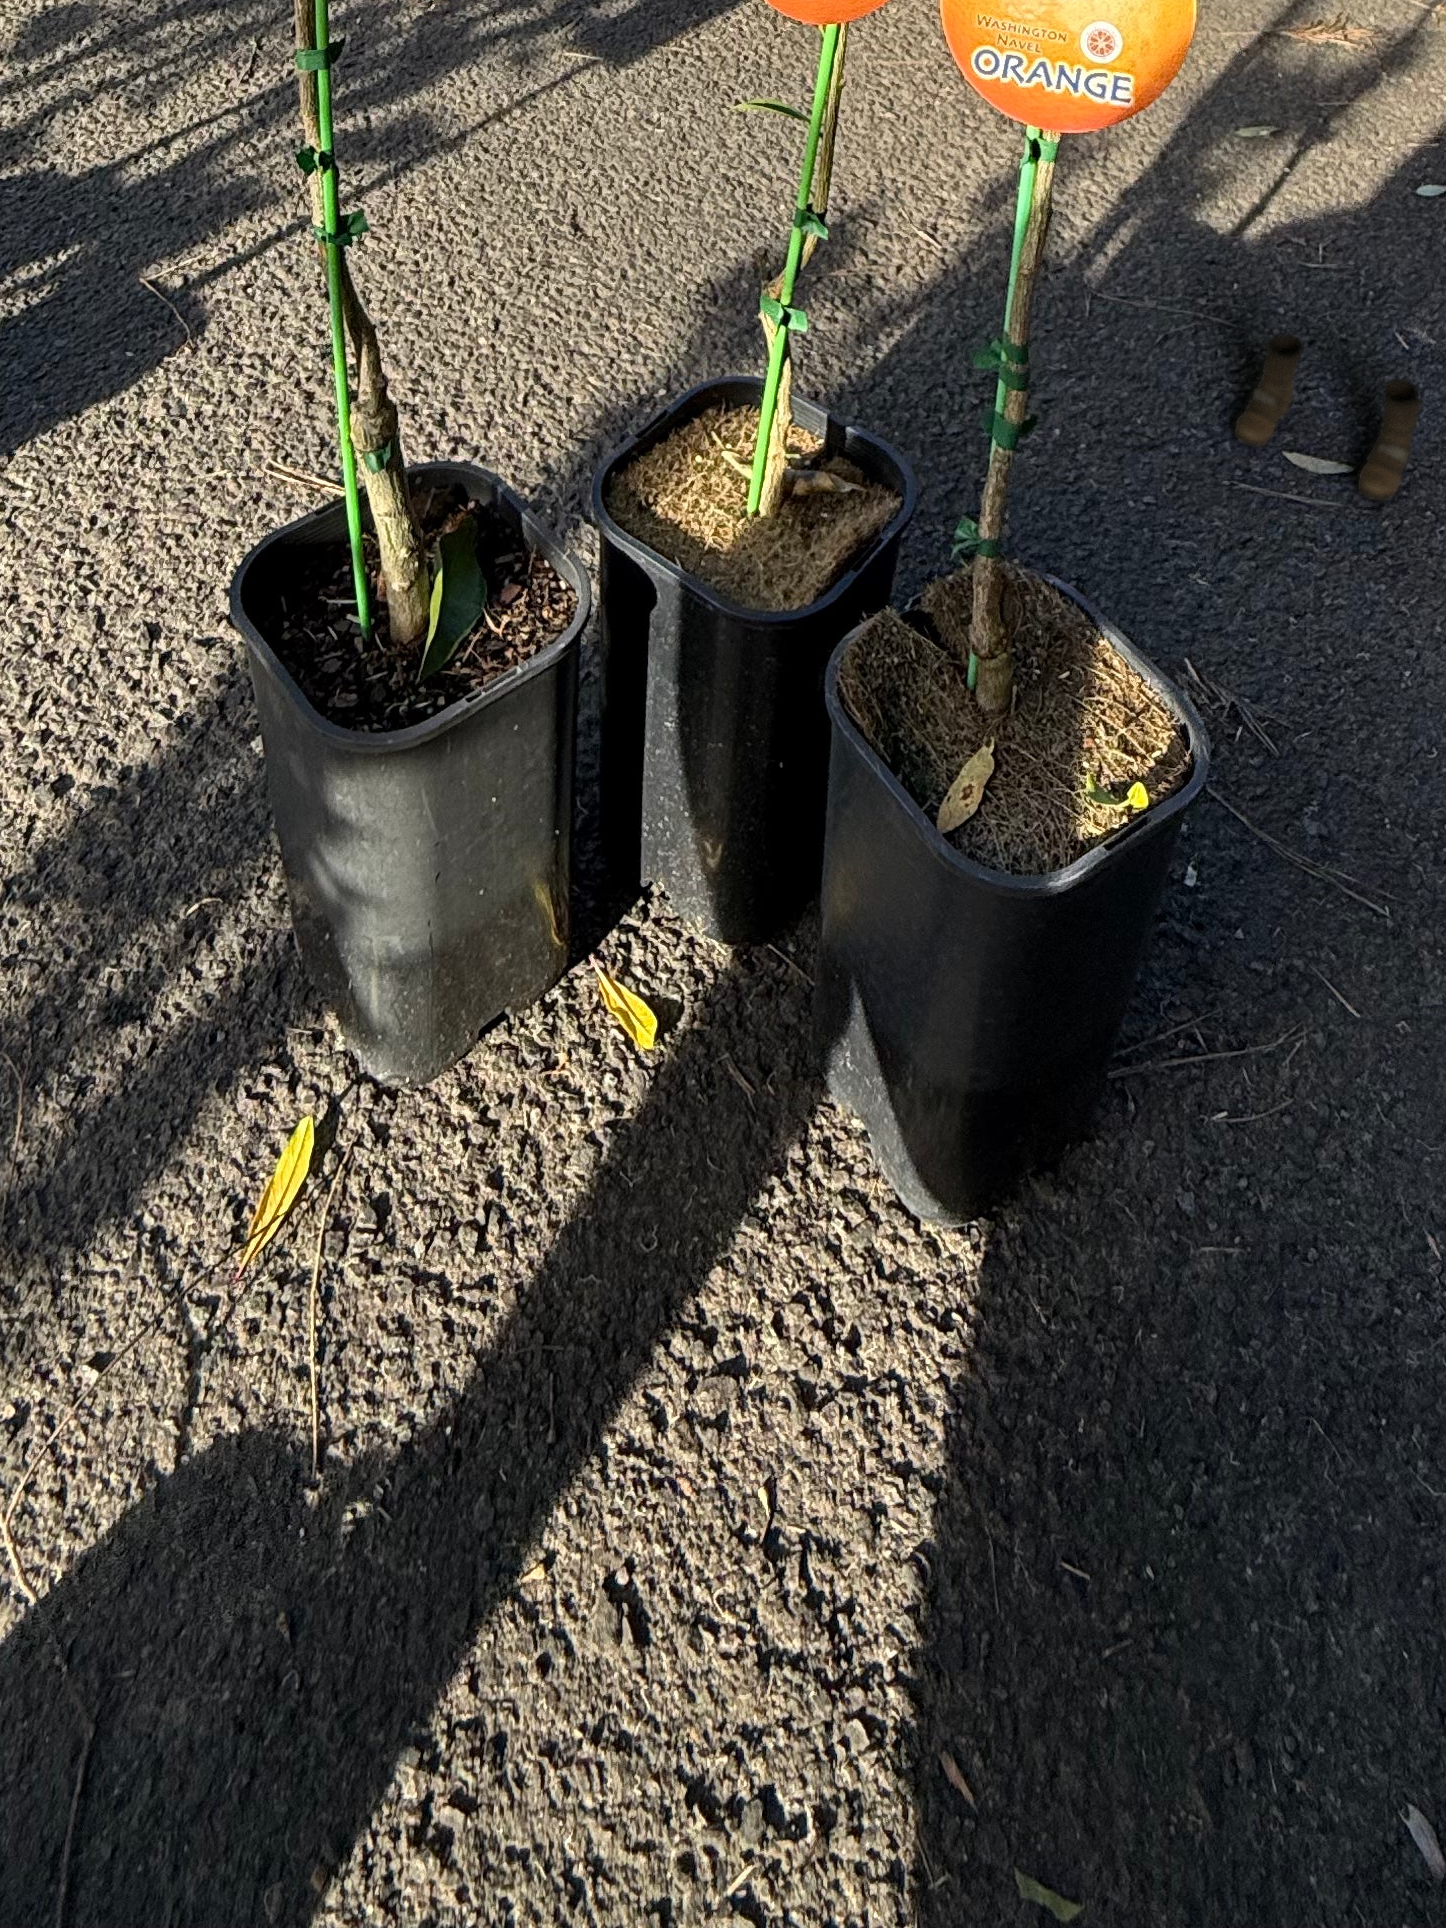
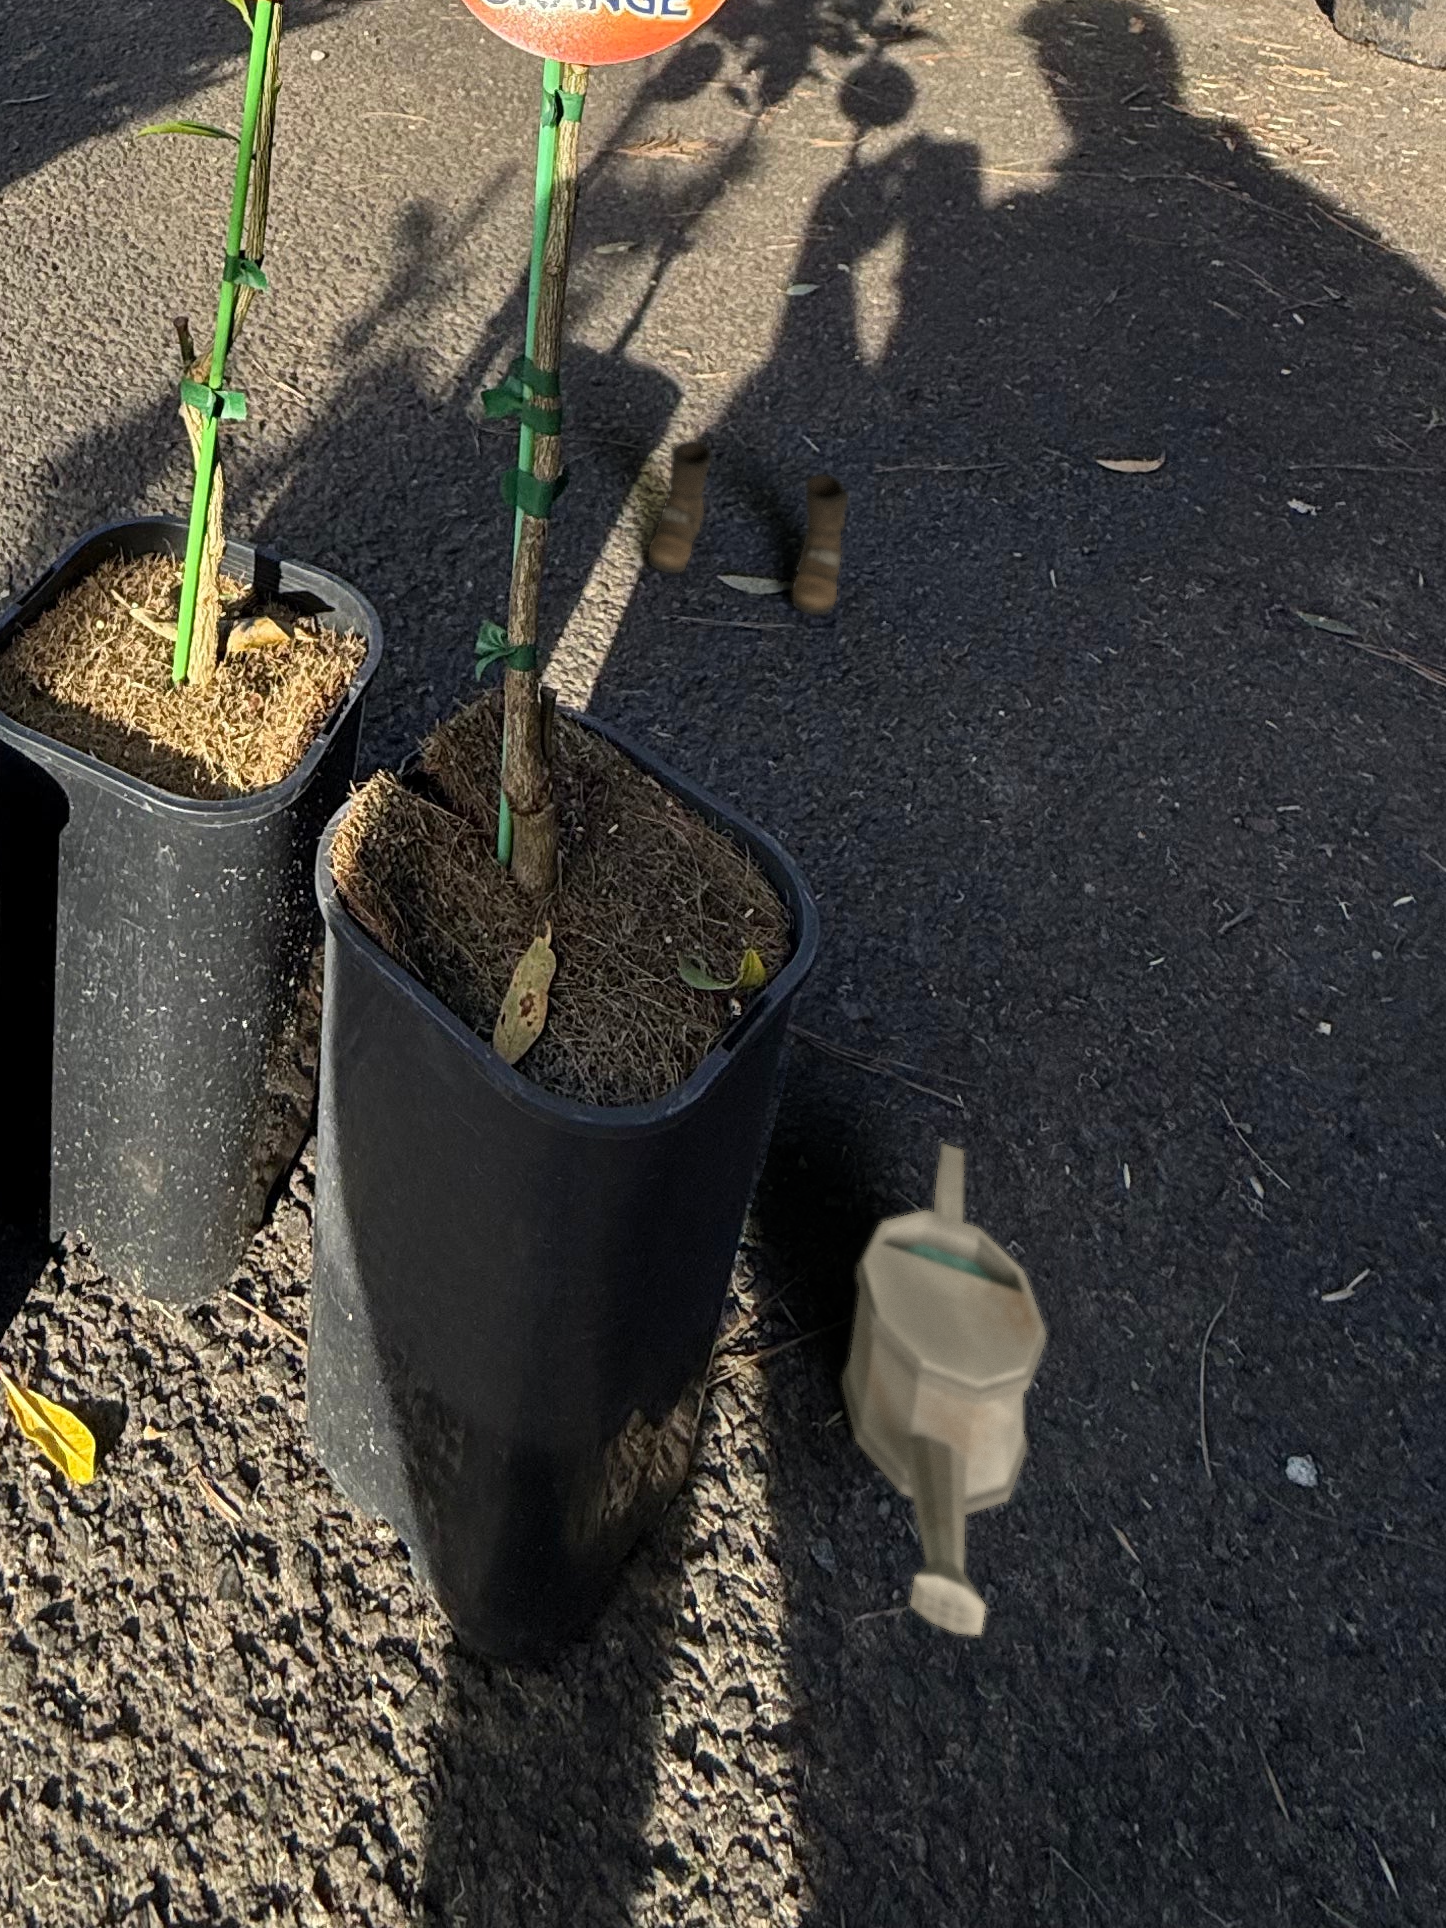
watering can: none [1212,938,1376,1263] -> present [842,1144,1046,1635]

